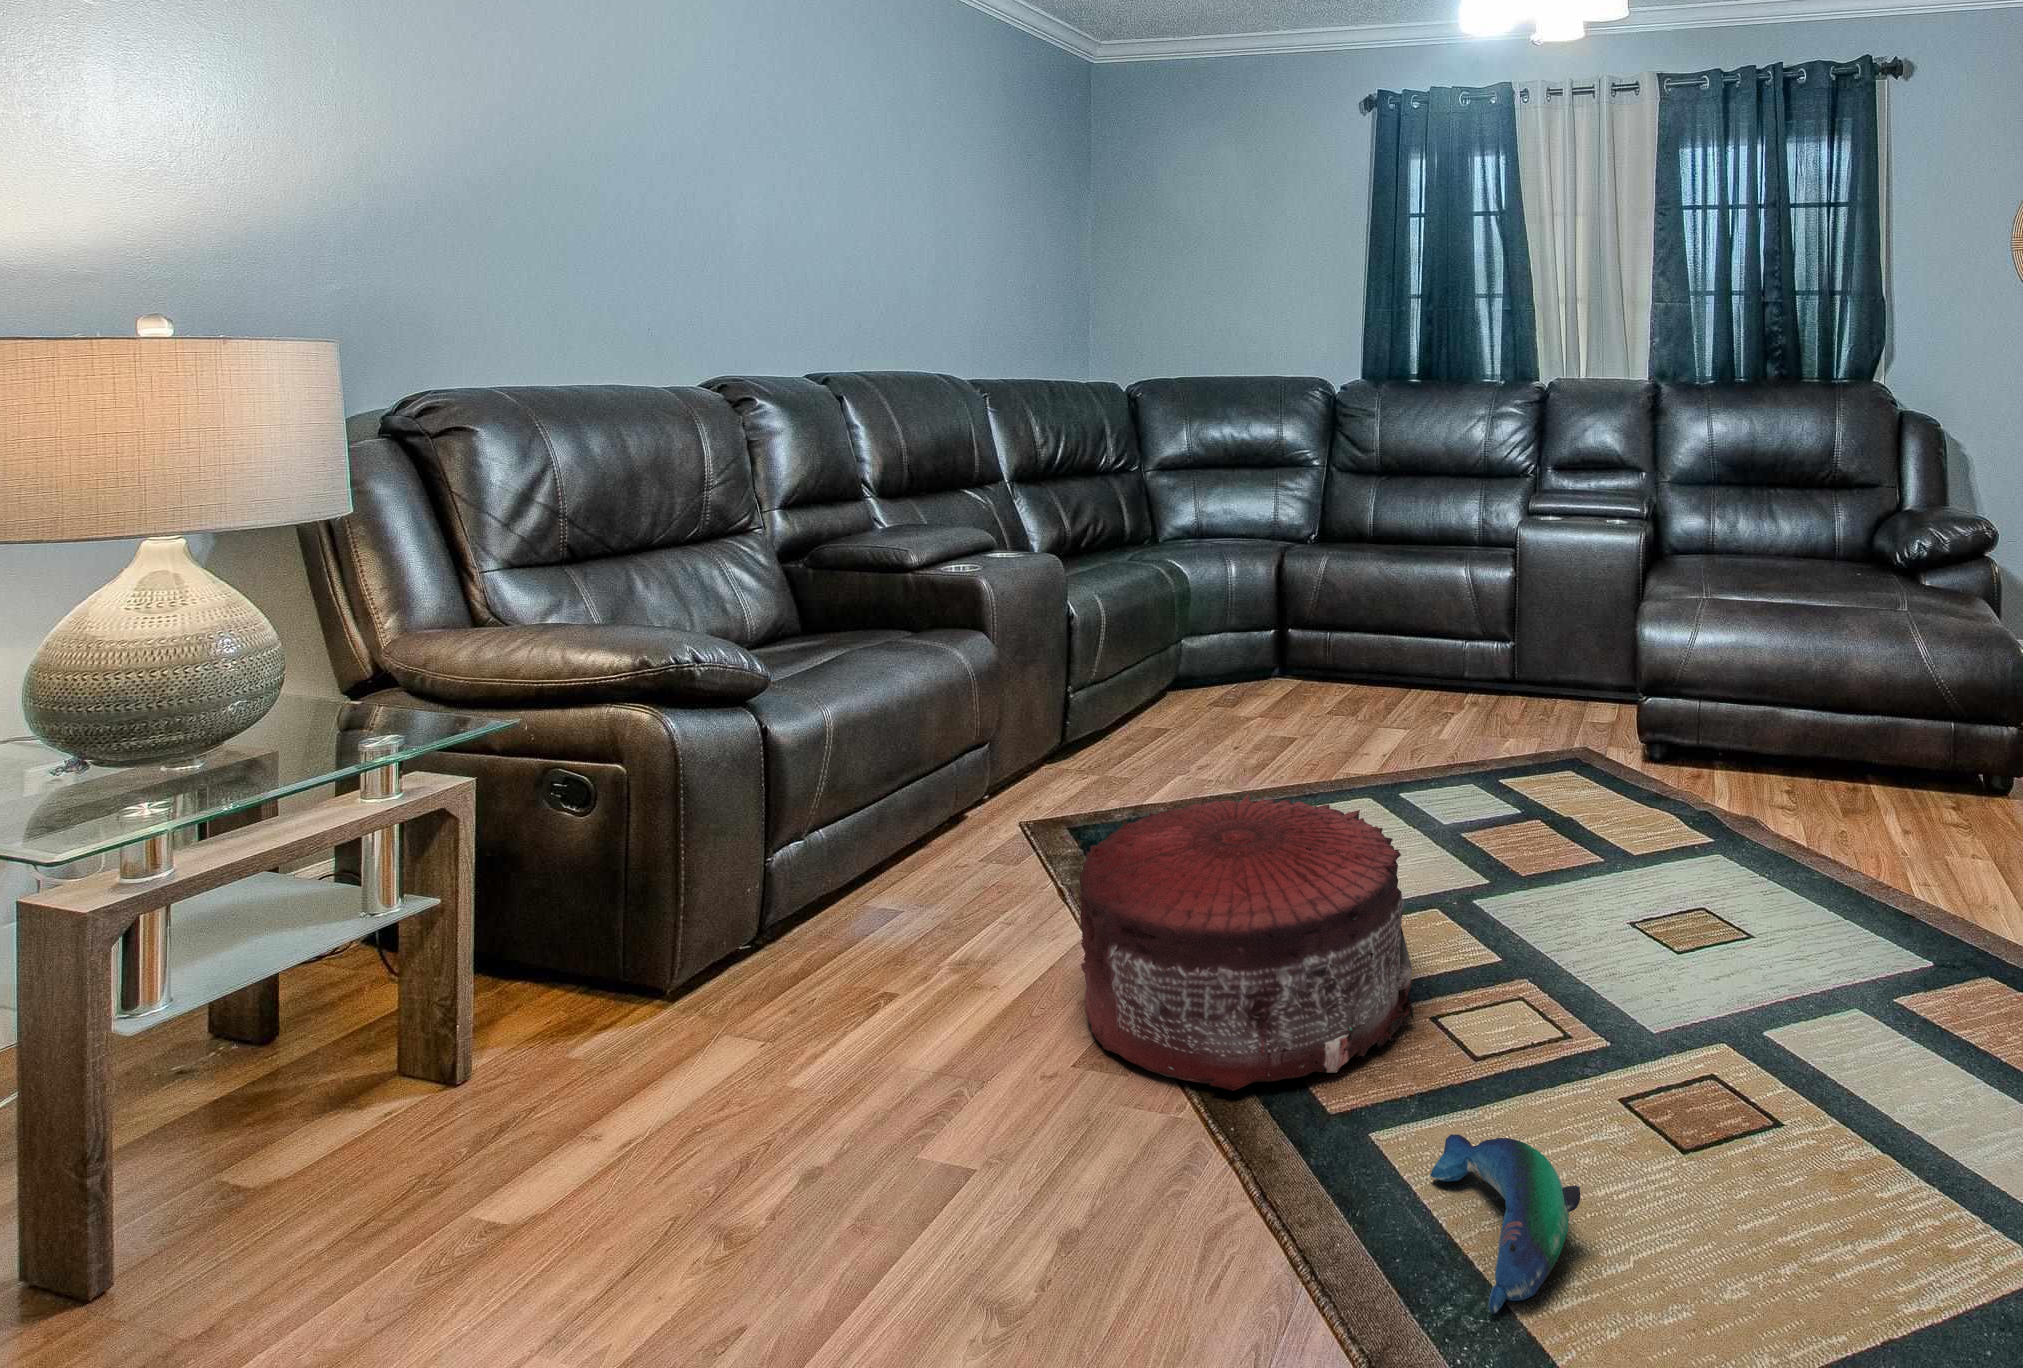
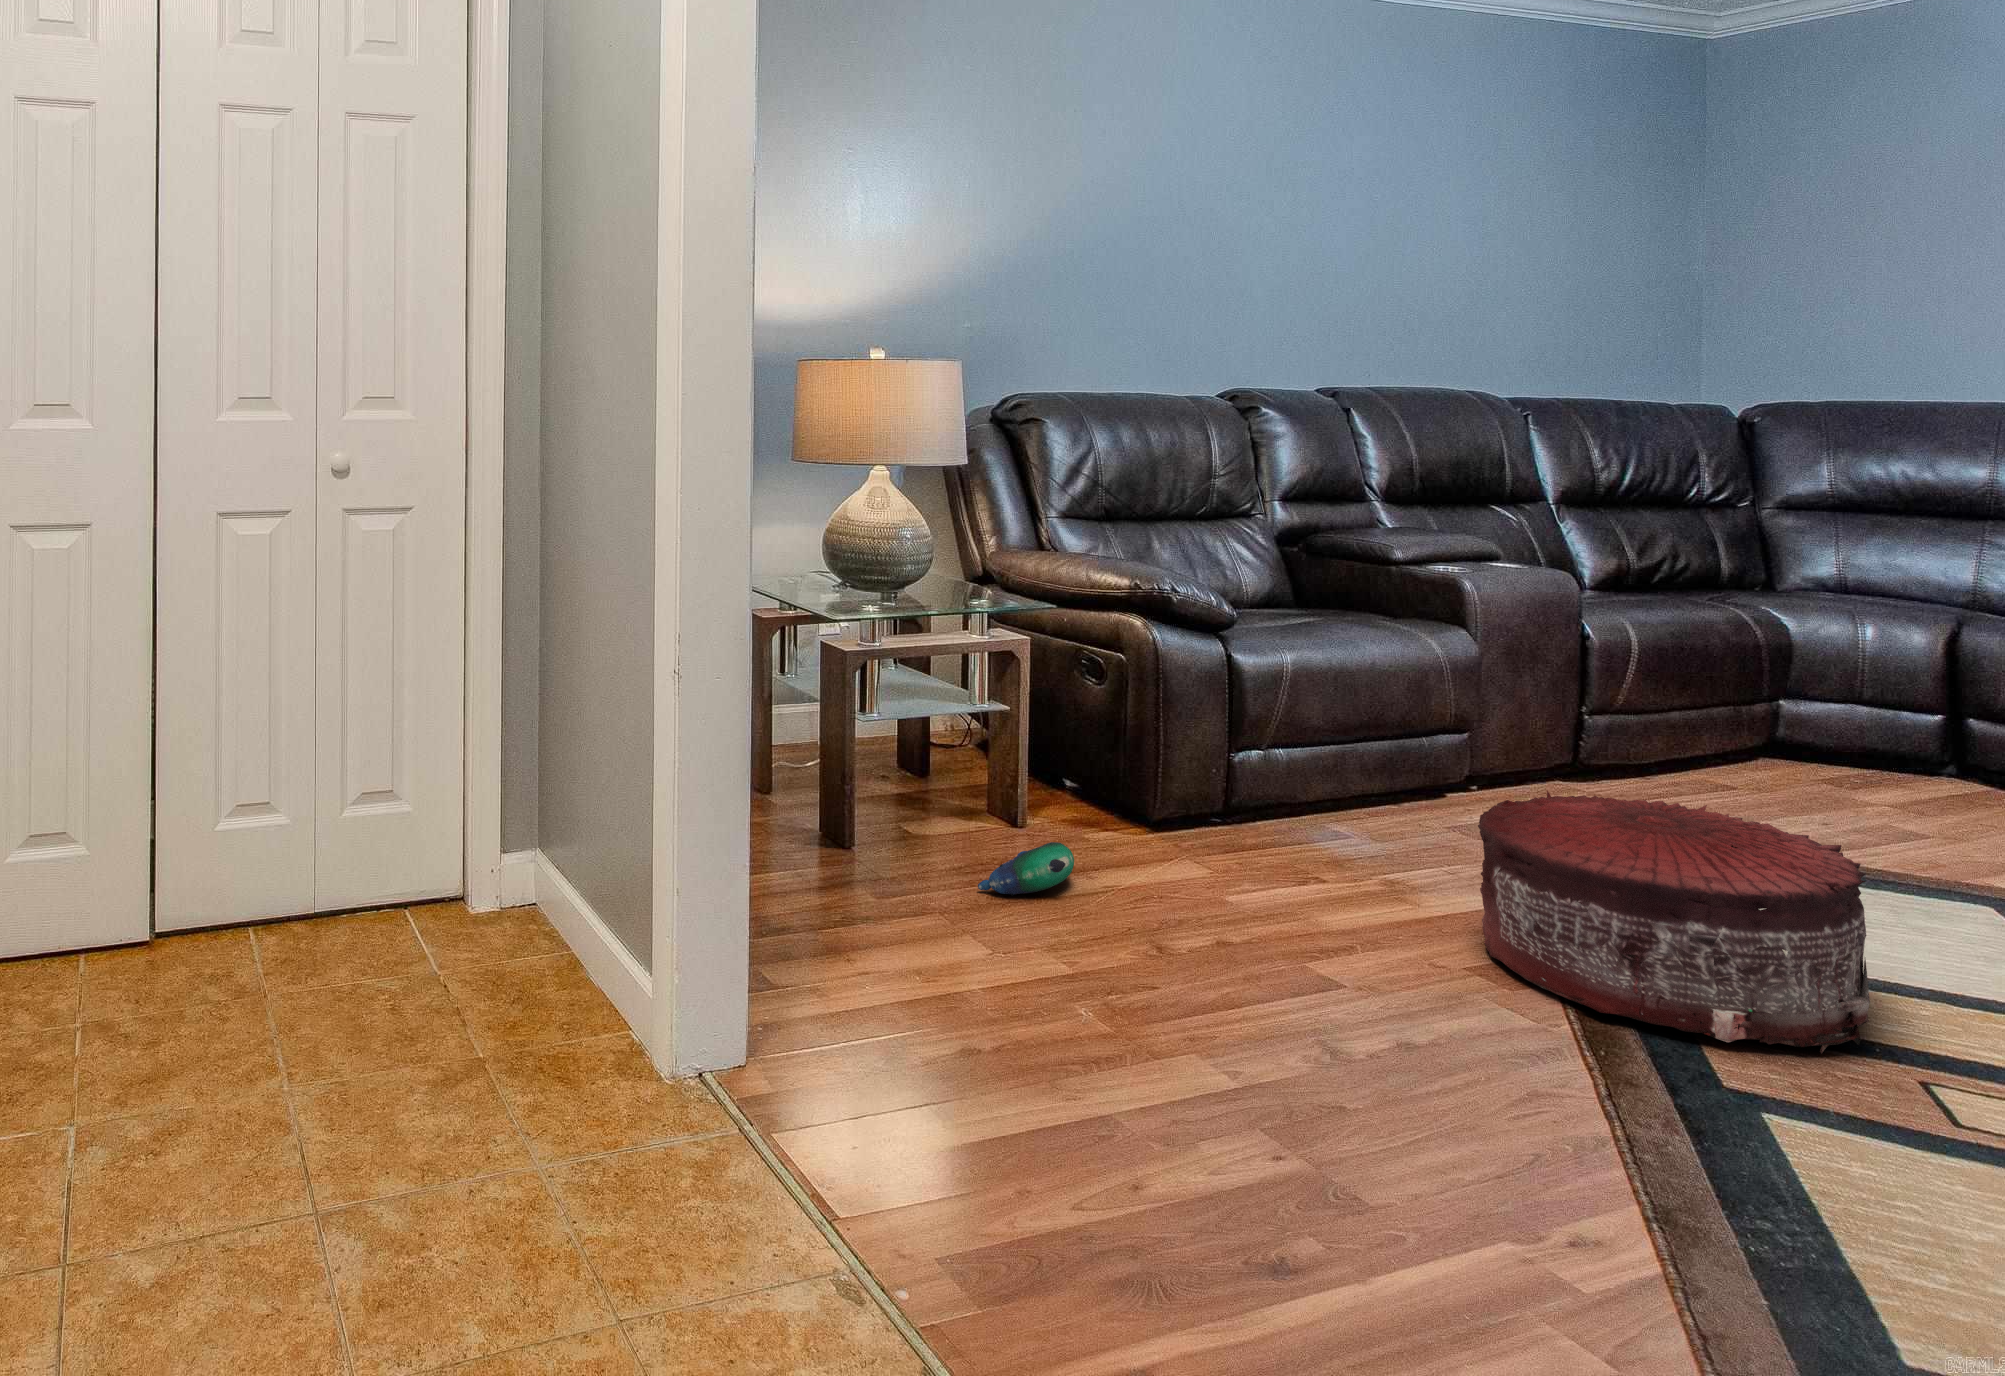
plush toy: present [1430,1134,1580,1314] -> present [978,842,1074,896]

